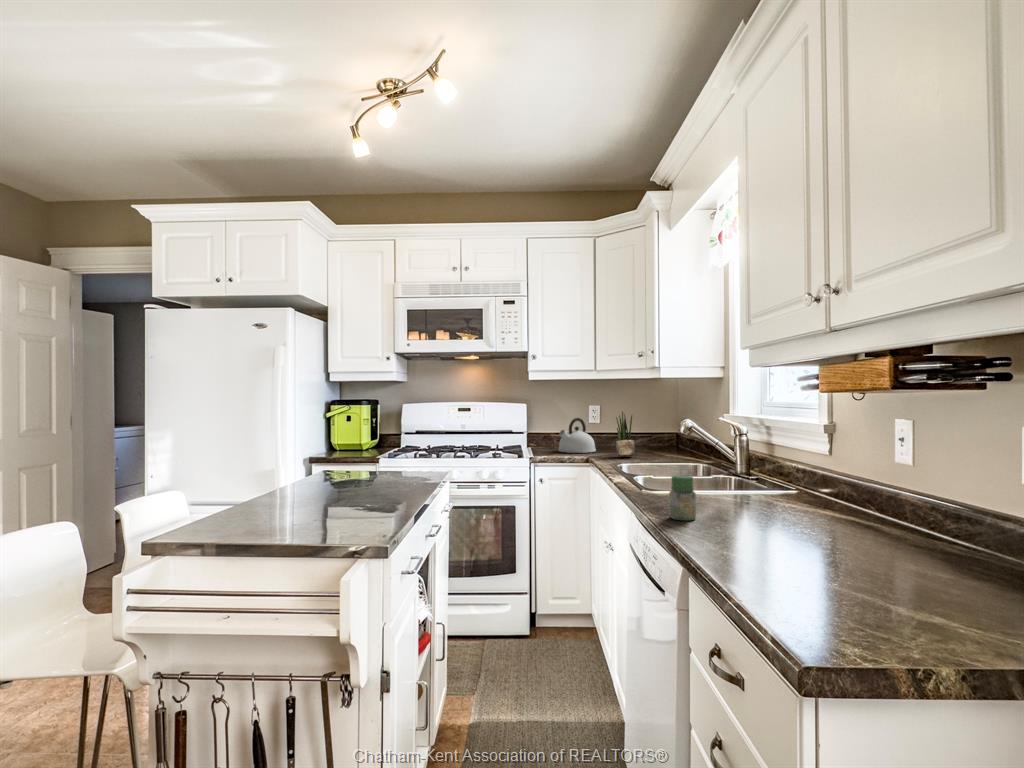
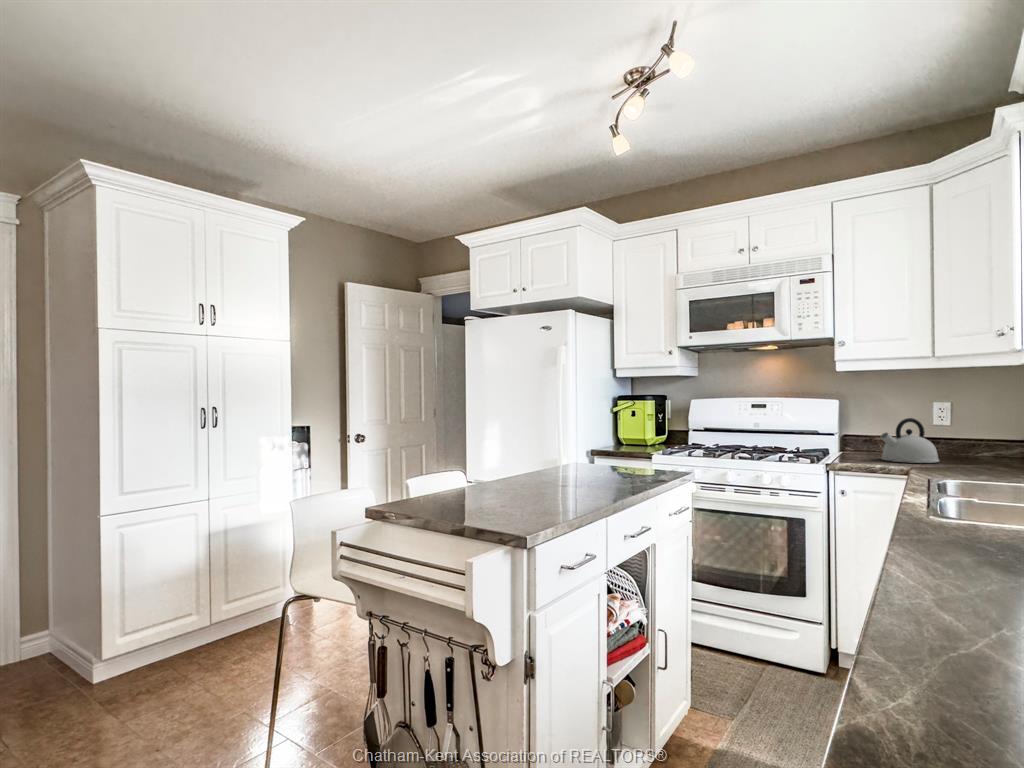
potted plant: present [616,412,635,456] -> none [962,409,993,471]
jar: present [669,475,696,521] -> none [941,489,984,551]

